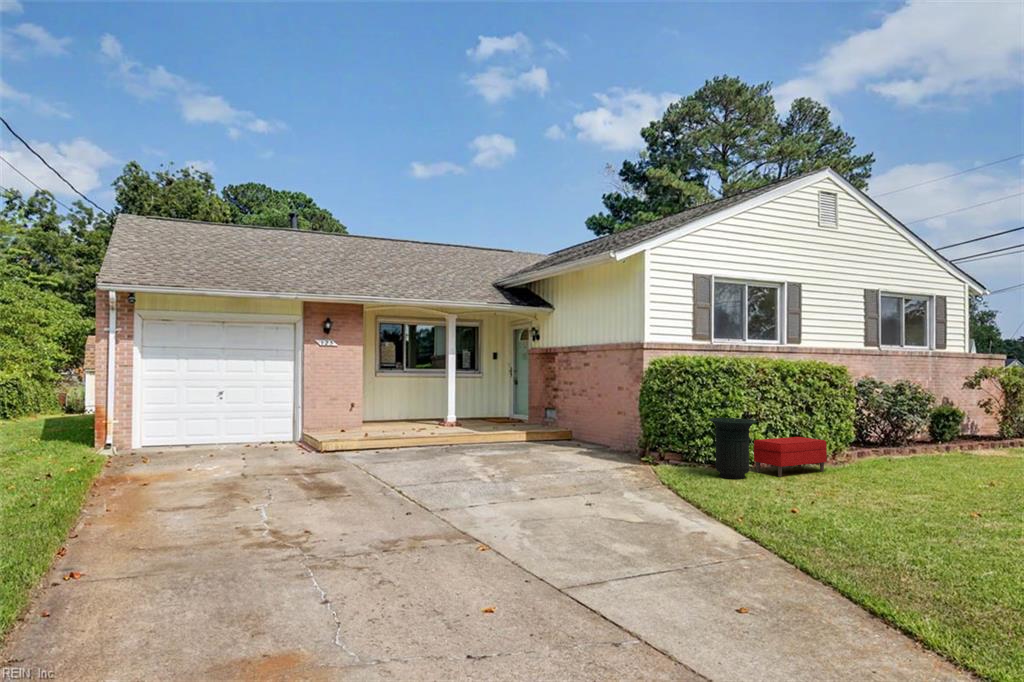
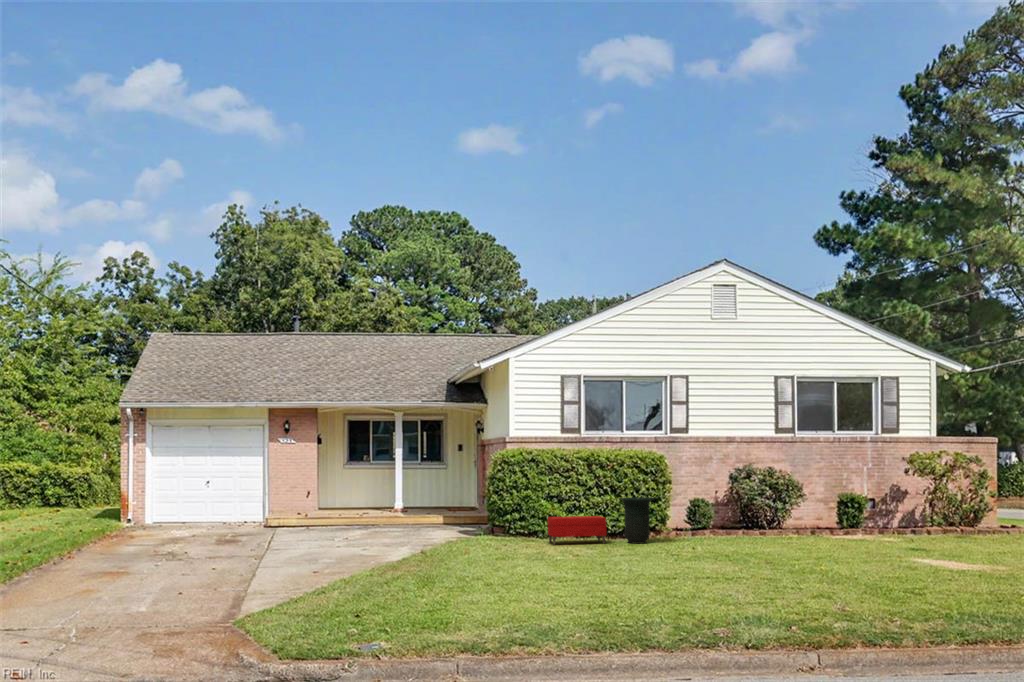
trash can: present [708,418,757,479] -> present [619,497,654,544]

